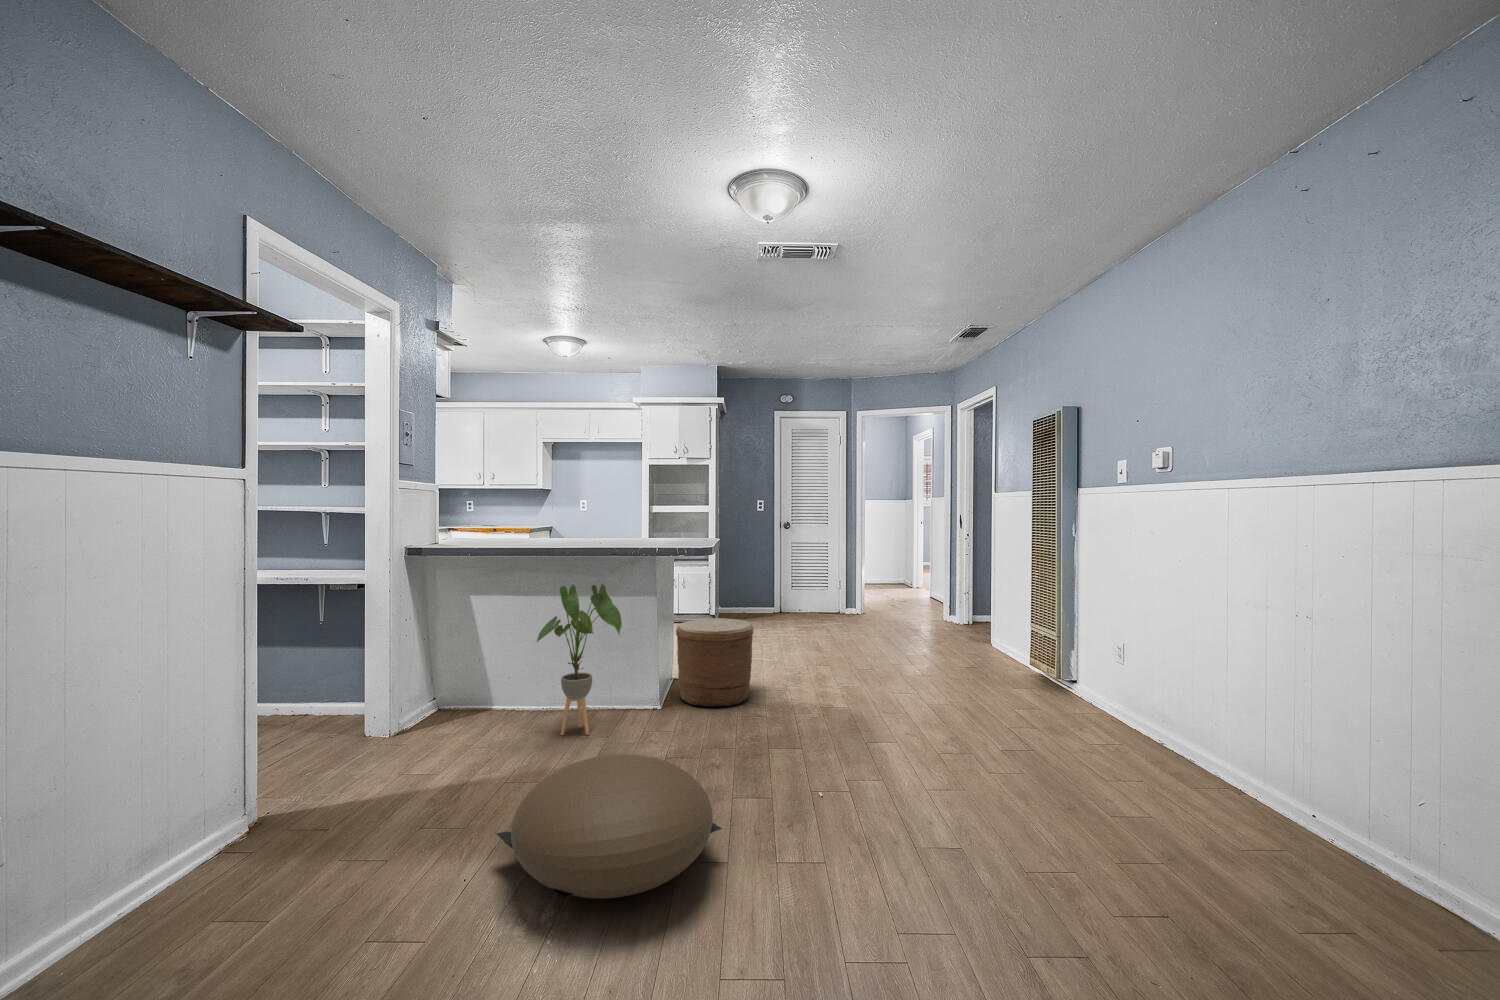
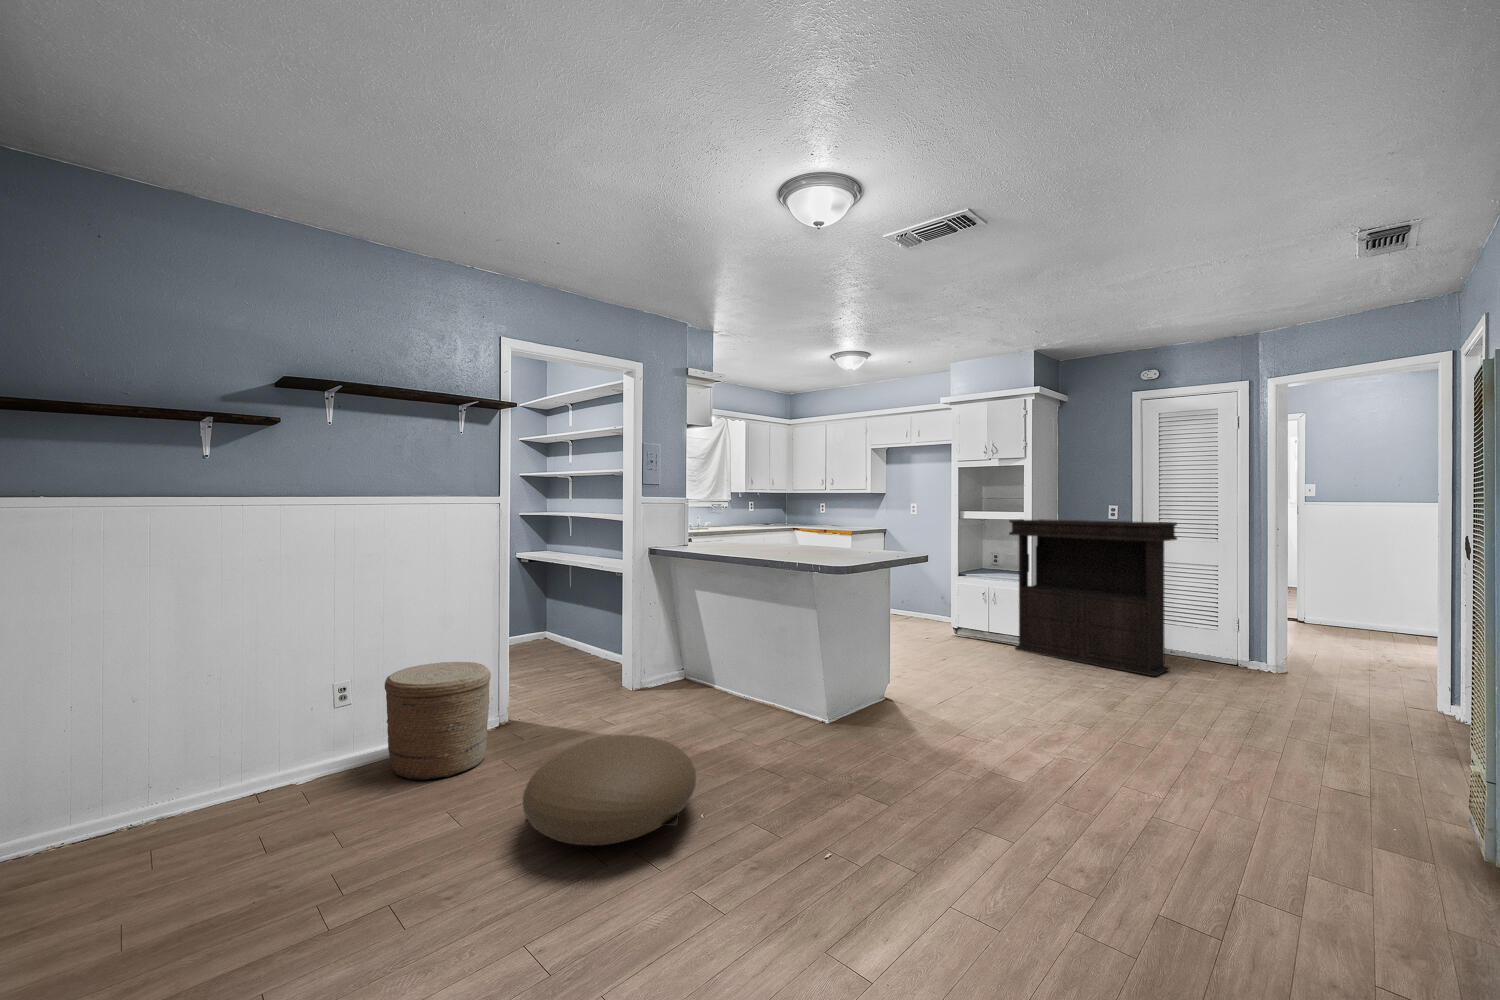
console table: none [702,511,822,628] -> present [1009,519,1177,676]
house plant: present [536,584,622,735] -> none [701,589,783,726]
woven basket: present [676,618,753,707] -> present [385,662,491,780]

